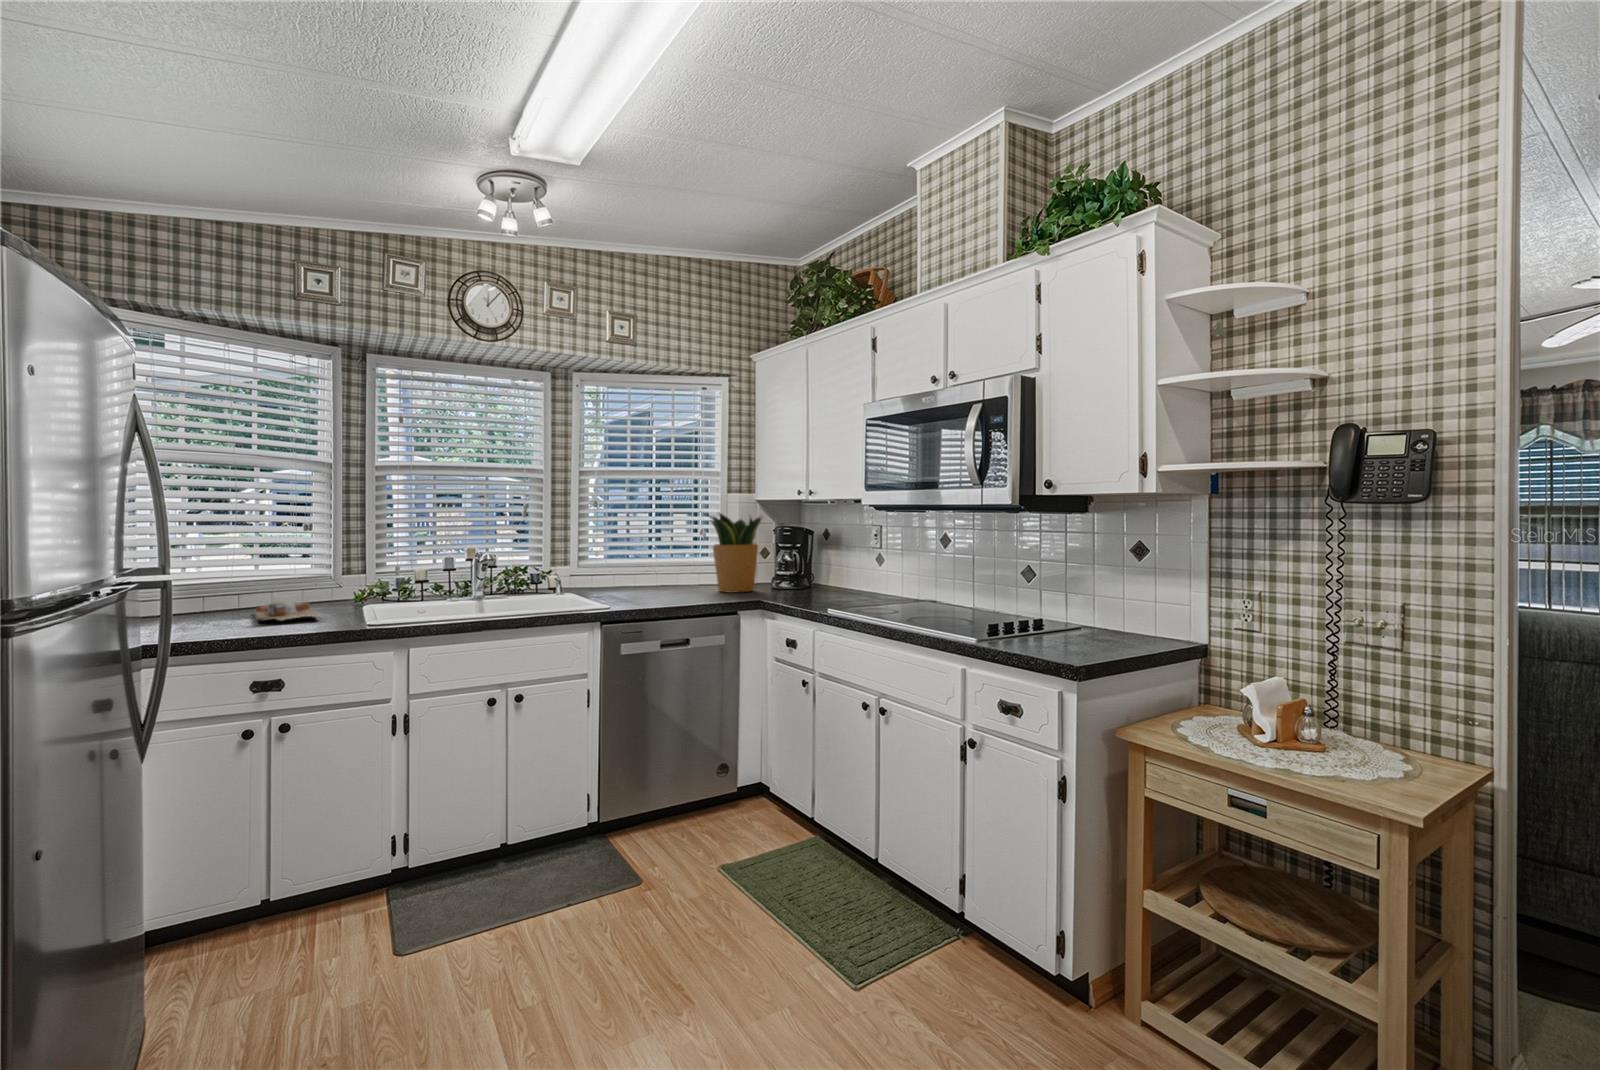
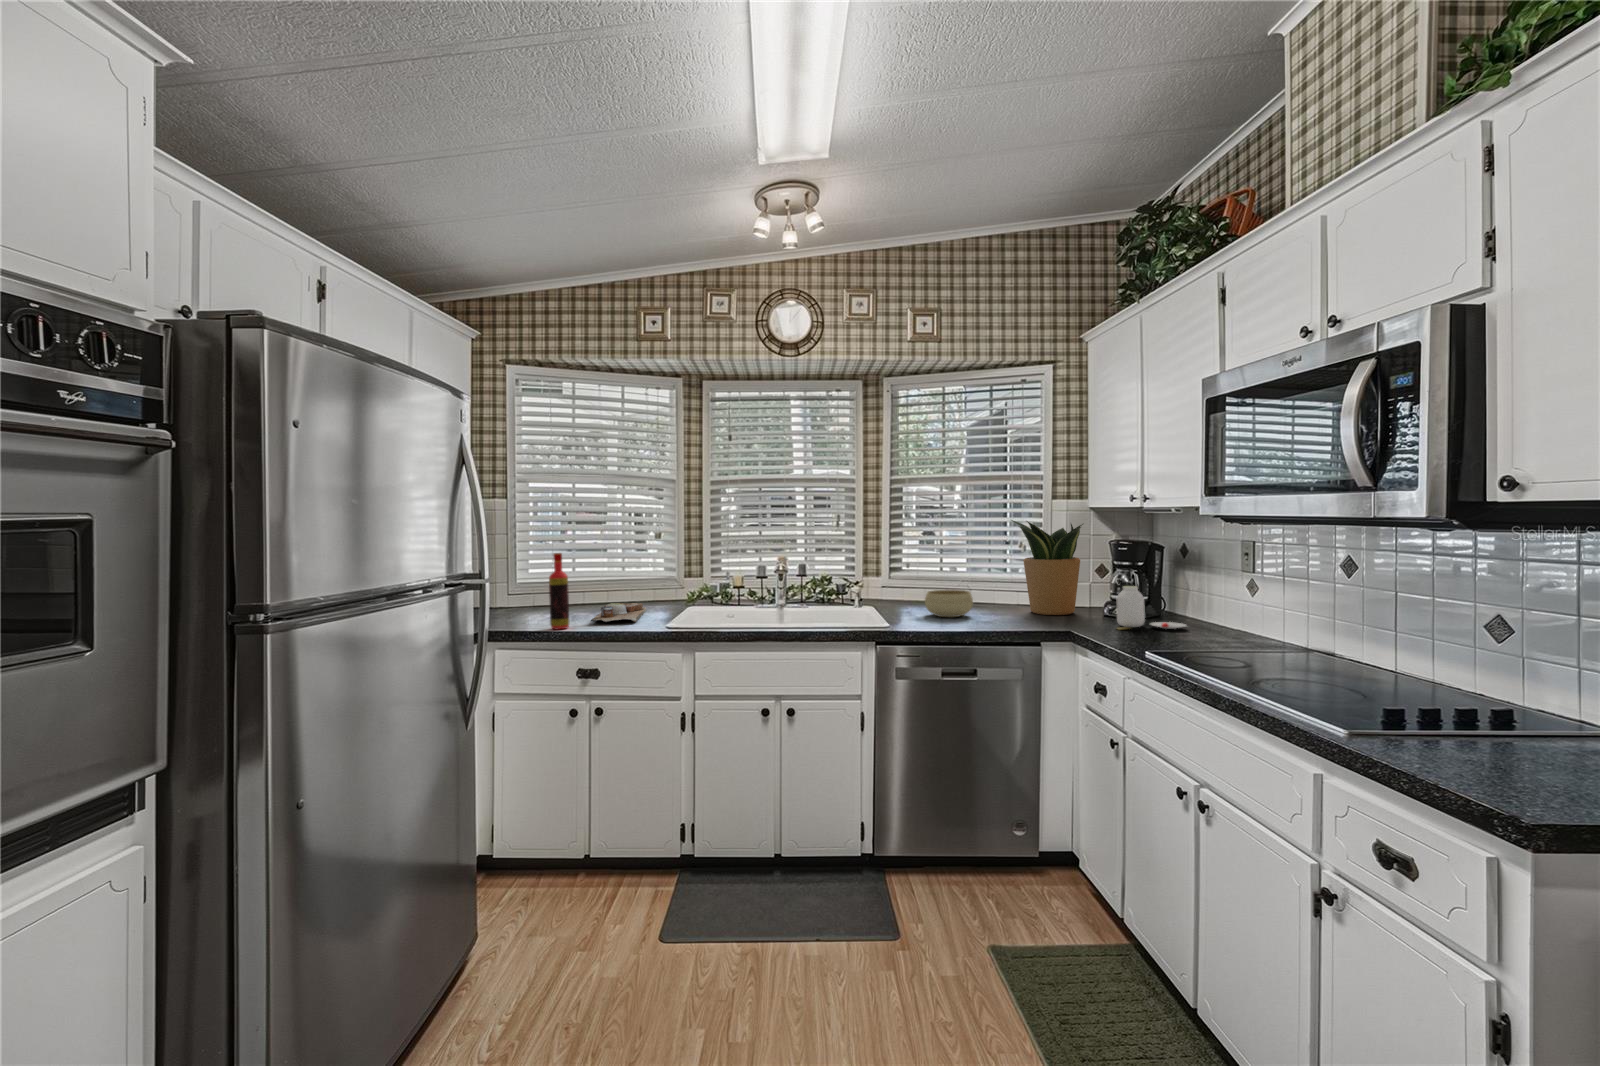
bottle: none [205,540,234,632] -> present [549,553,569,629]
jar: none [793,564,846,598] -> present [1117,586,1186,629]
bowl: none [632,574,675,598] -> present [925,590,973,617]

